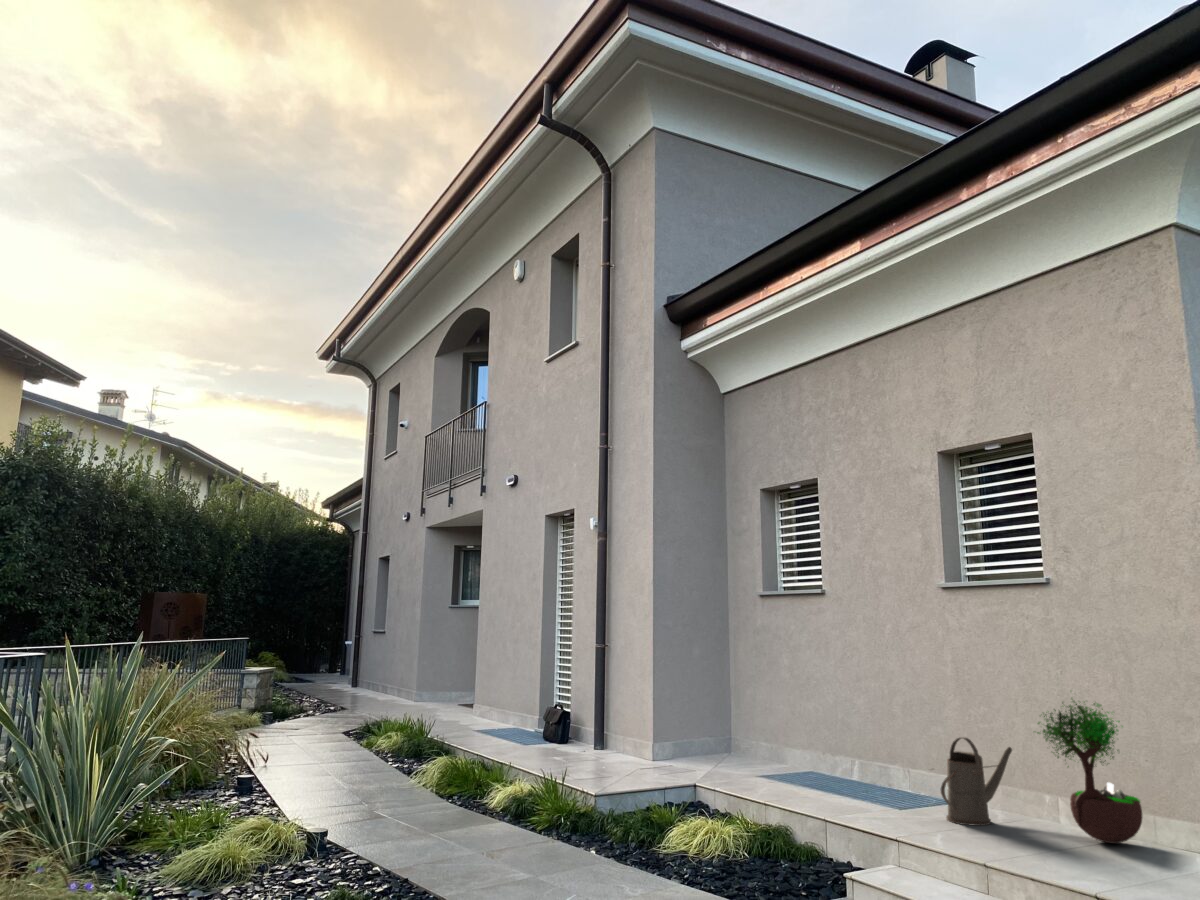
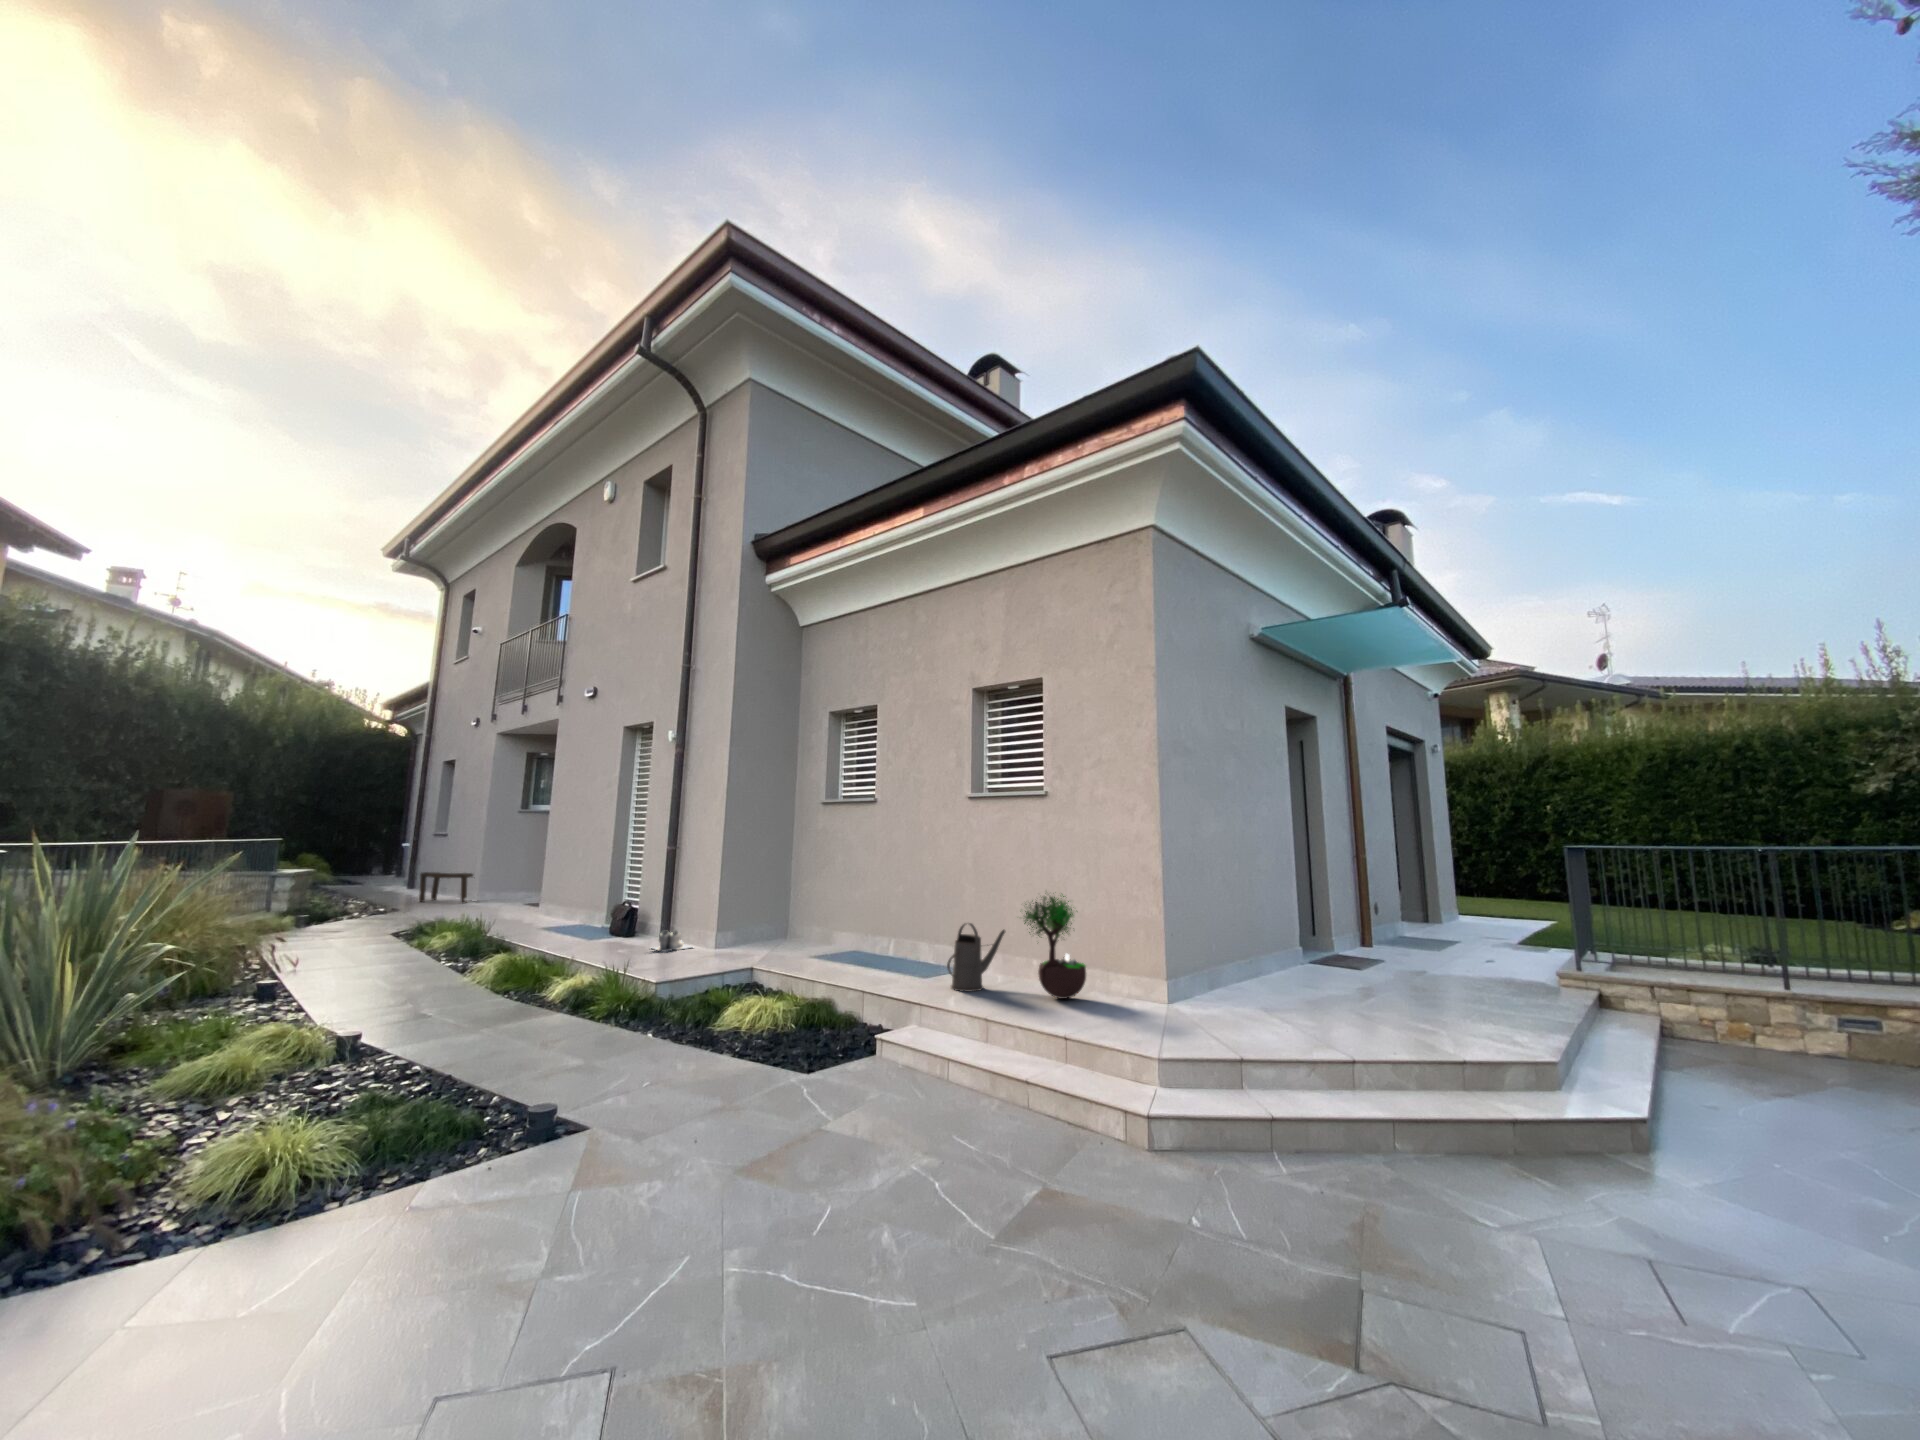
bench: none [362,671,415,702] -> present [419,872,473,903]
boots: none [582,735,630,759] -> present [653,930,691,952]

